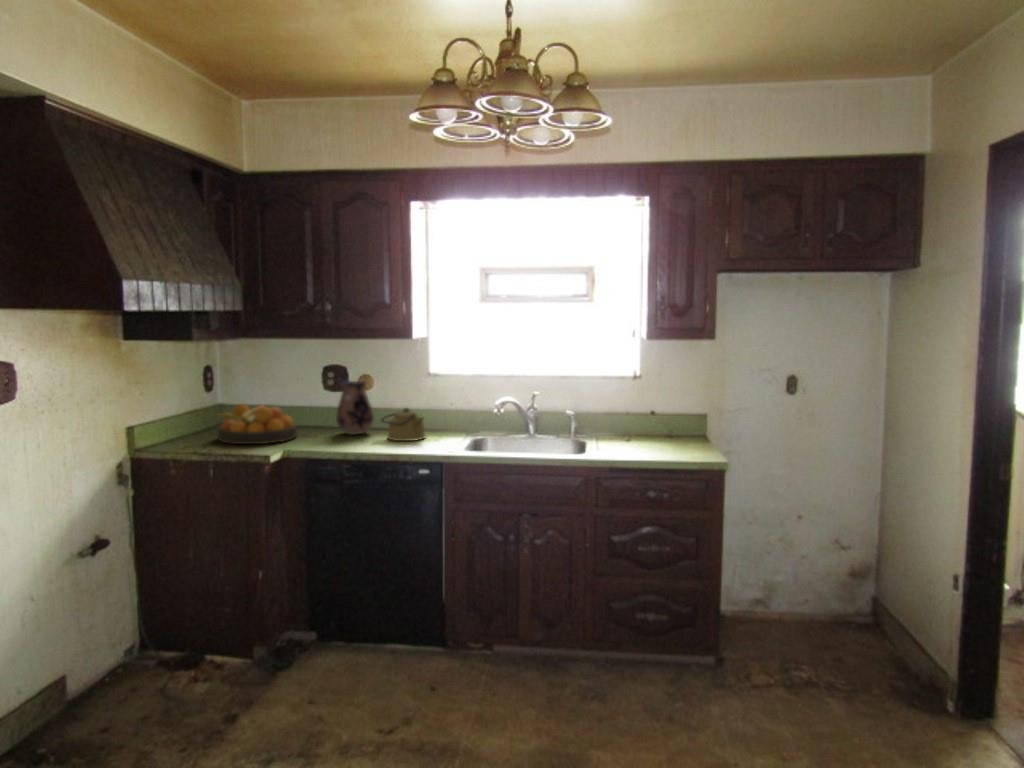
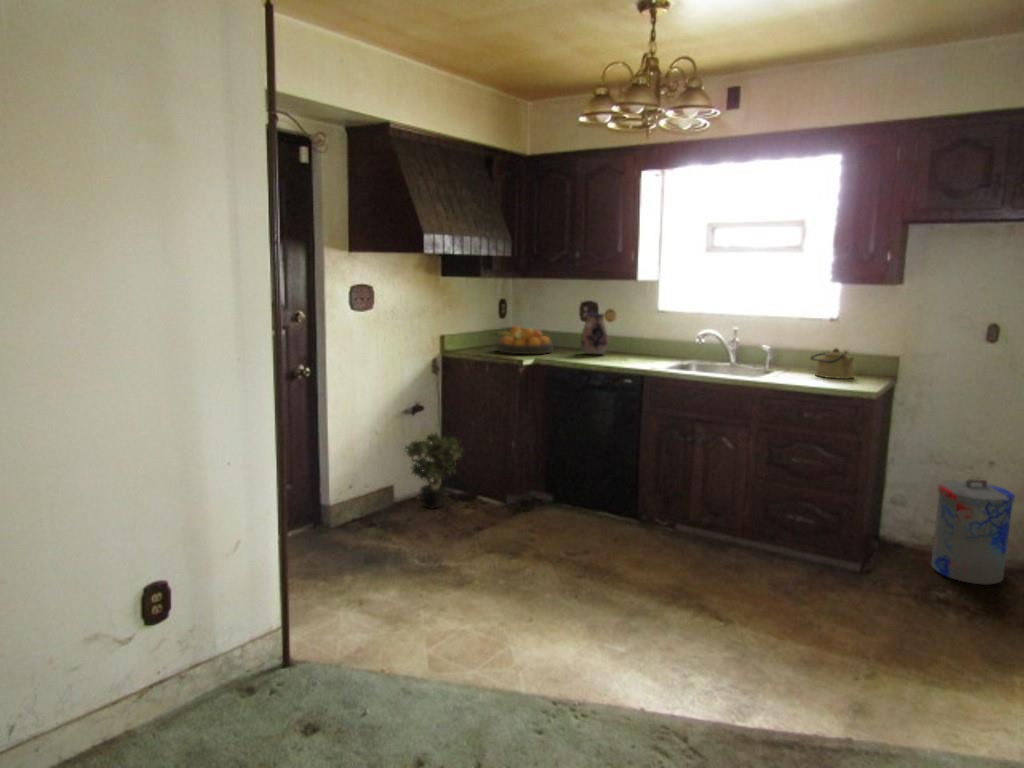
kettle: present [381,408,425,441] -> present [811,349,854,378]
trash can: none [758,536,831,647] -> present [931,479,1015,584]
potted plant: none [82,579,189,700] -> present [405,433,463,508]

